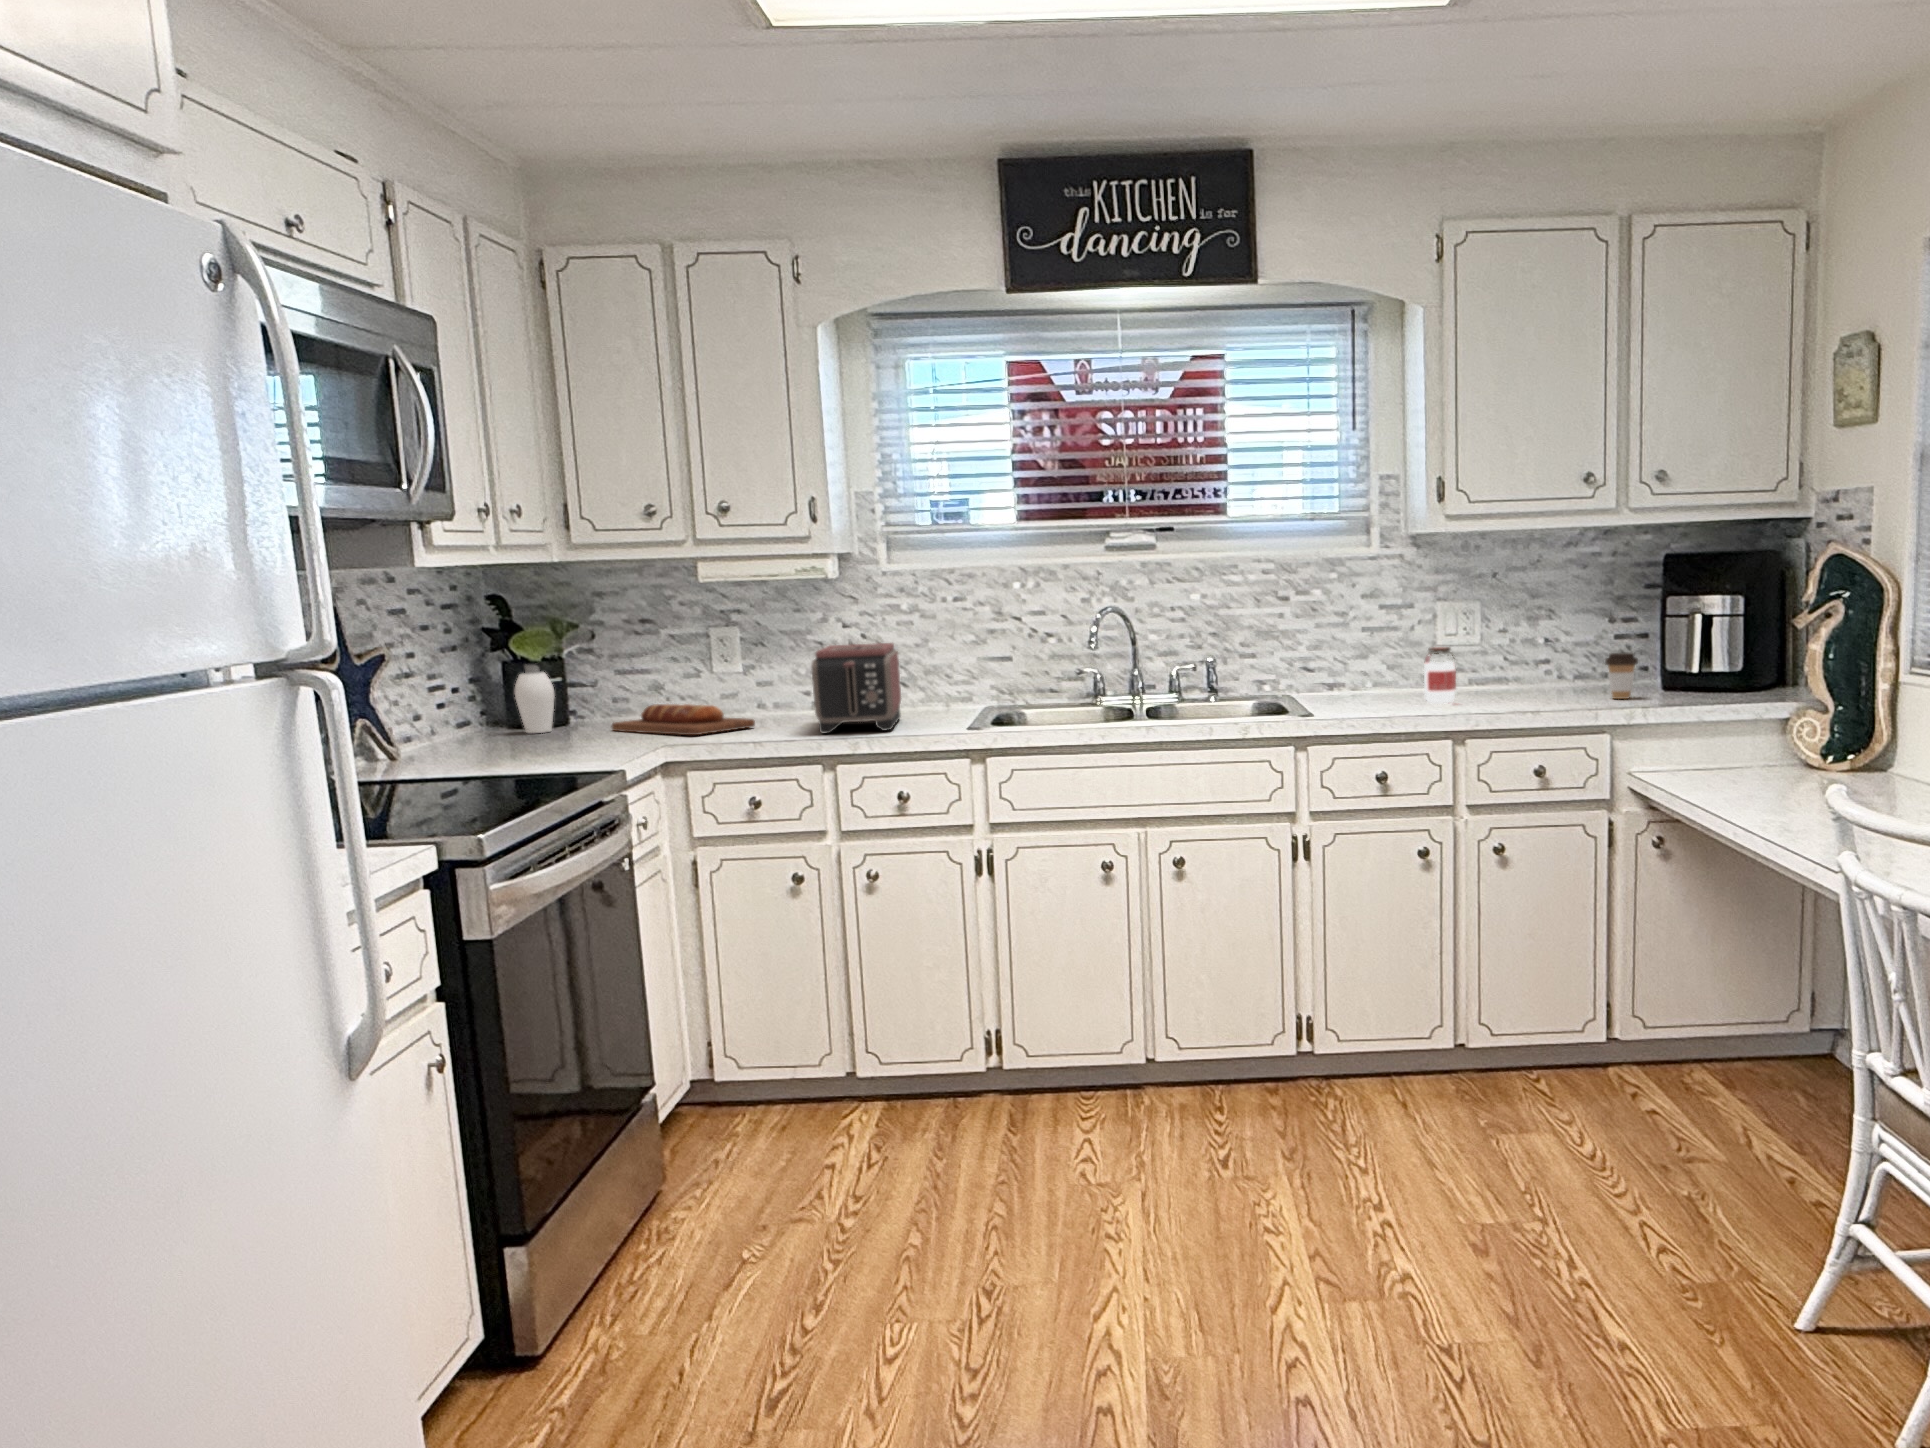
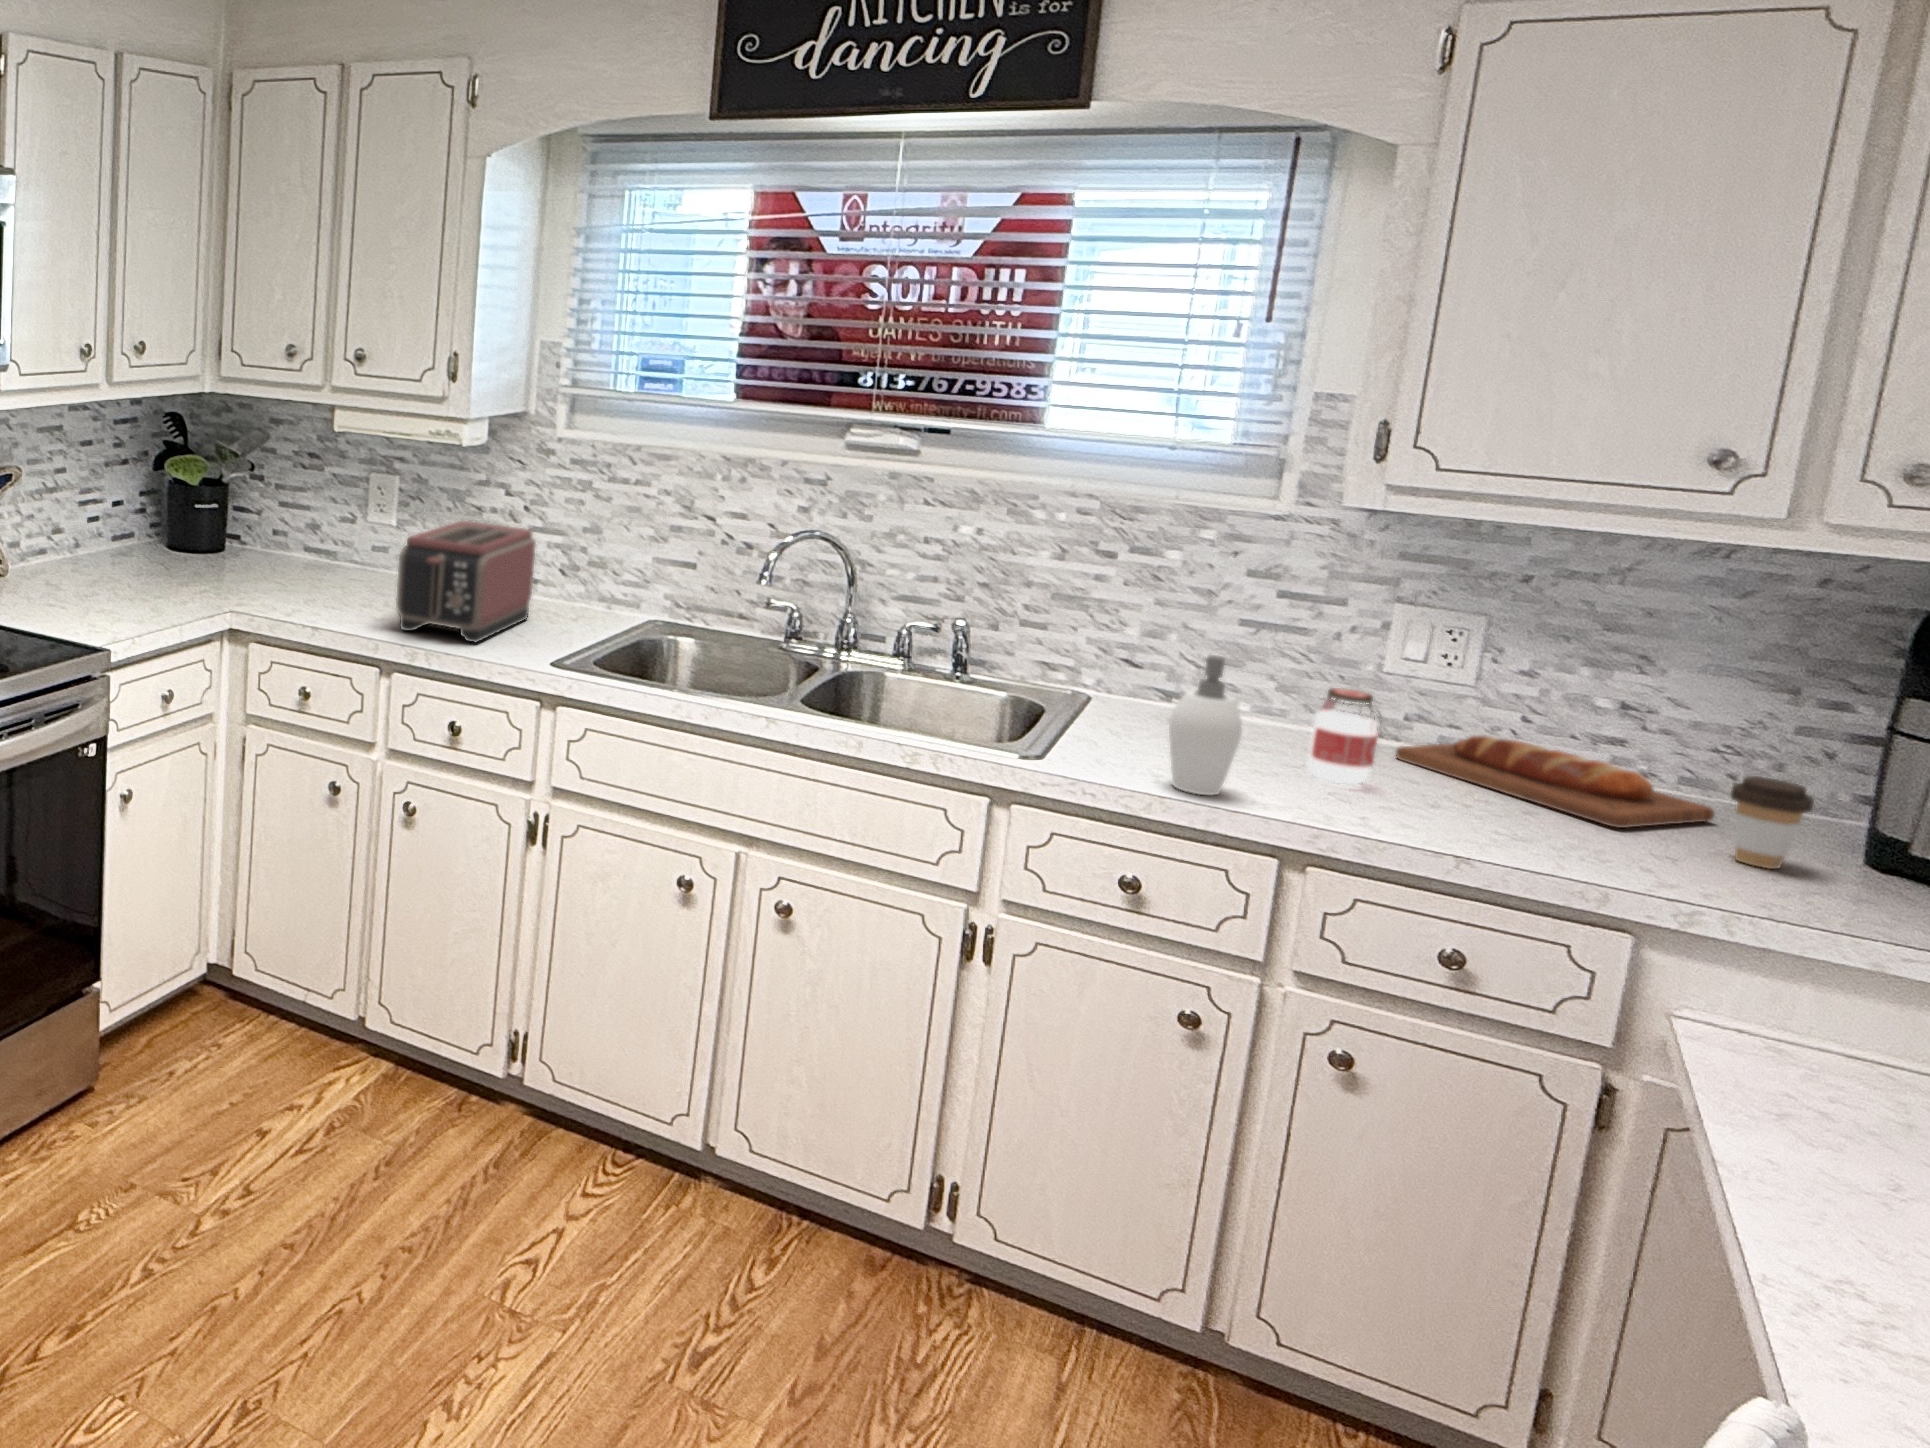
soap dispenser: present [515,665,554,733] -> present [1169,655,1242,795]
bread loaf: present [612,704,755,735] -> present [1396,736,1715,828]

